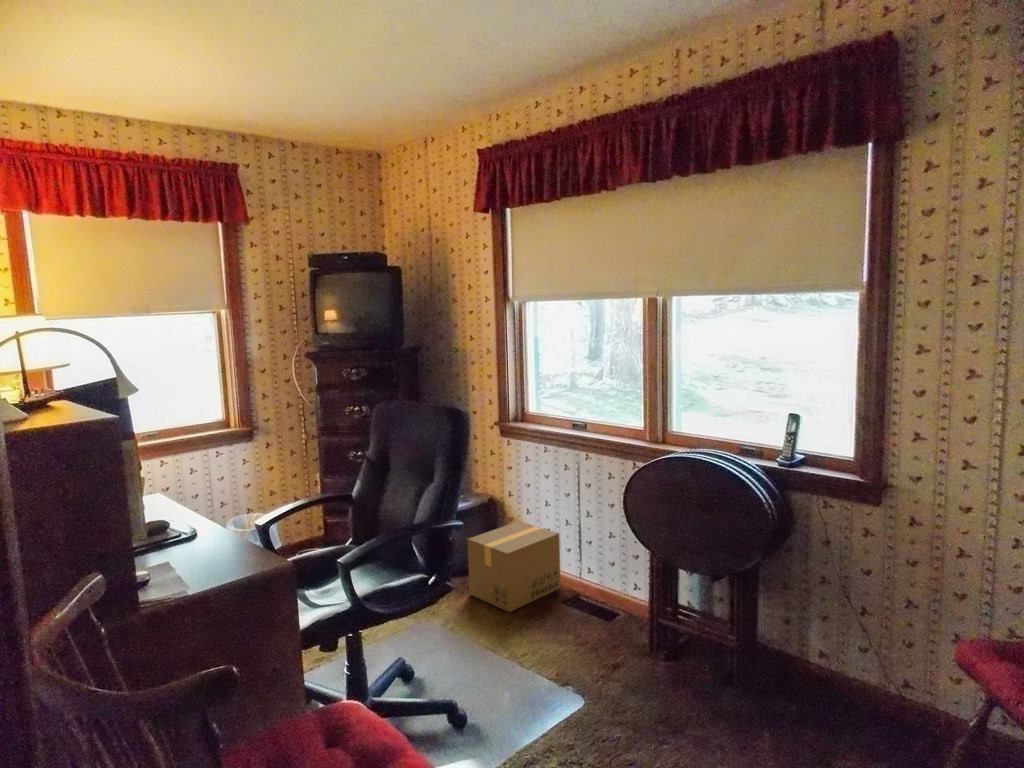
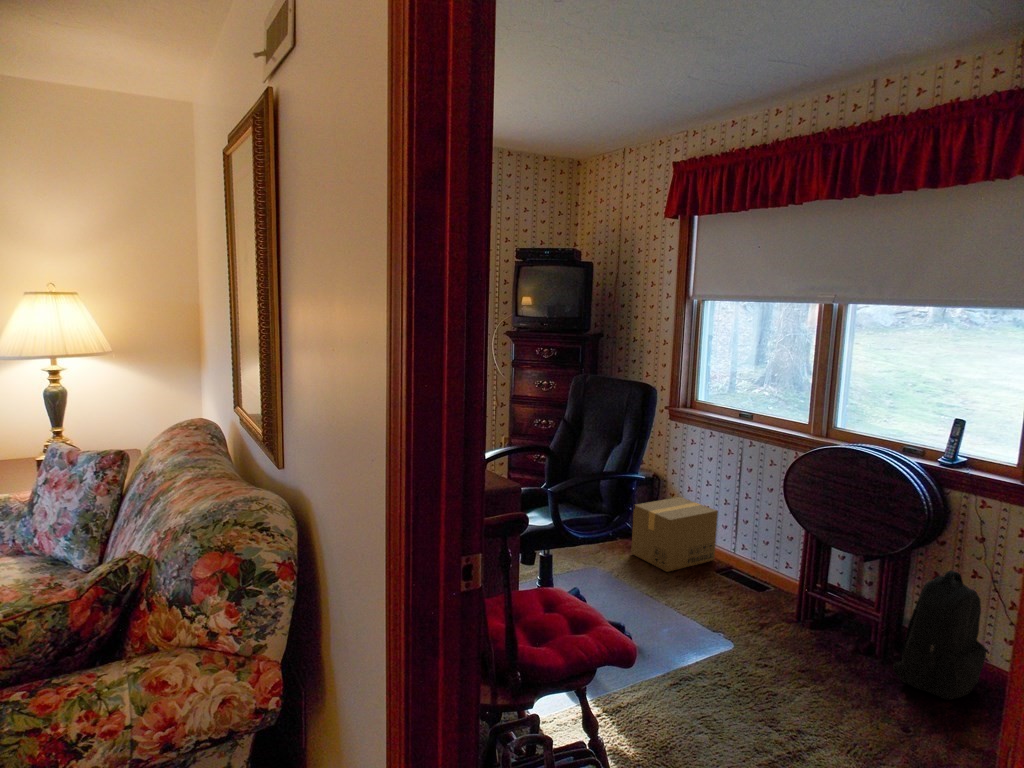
backpack: none [754,582,844,727] -> present [893,571,987,700]

